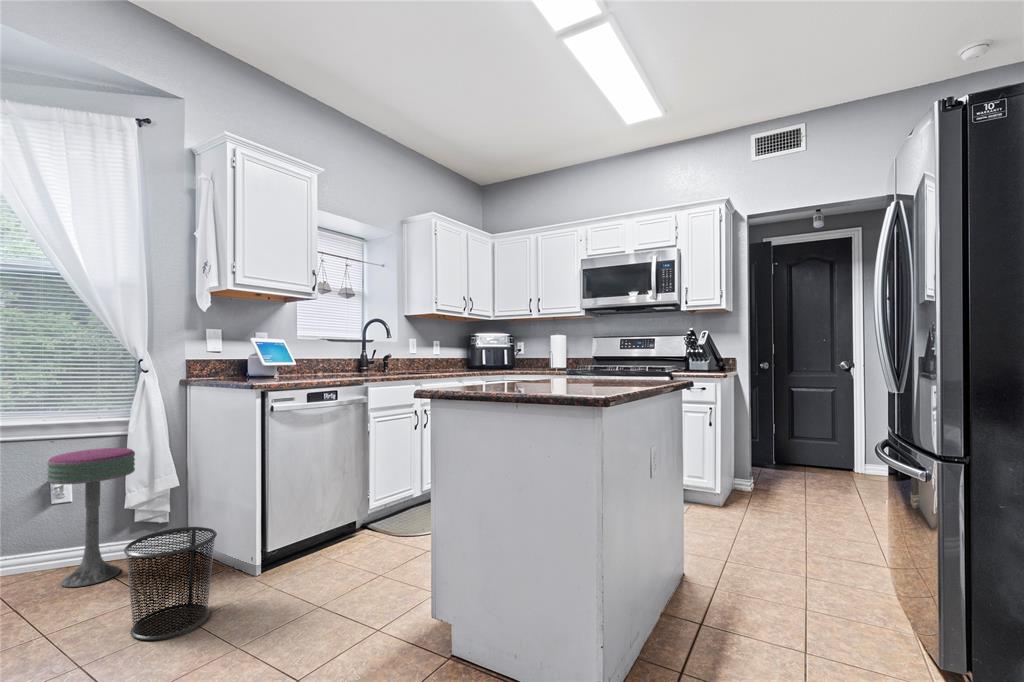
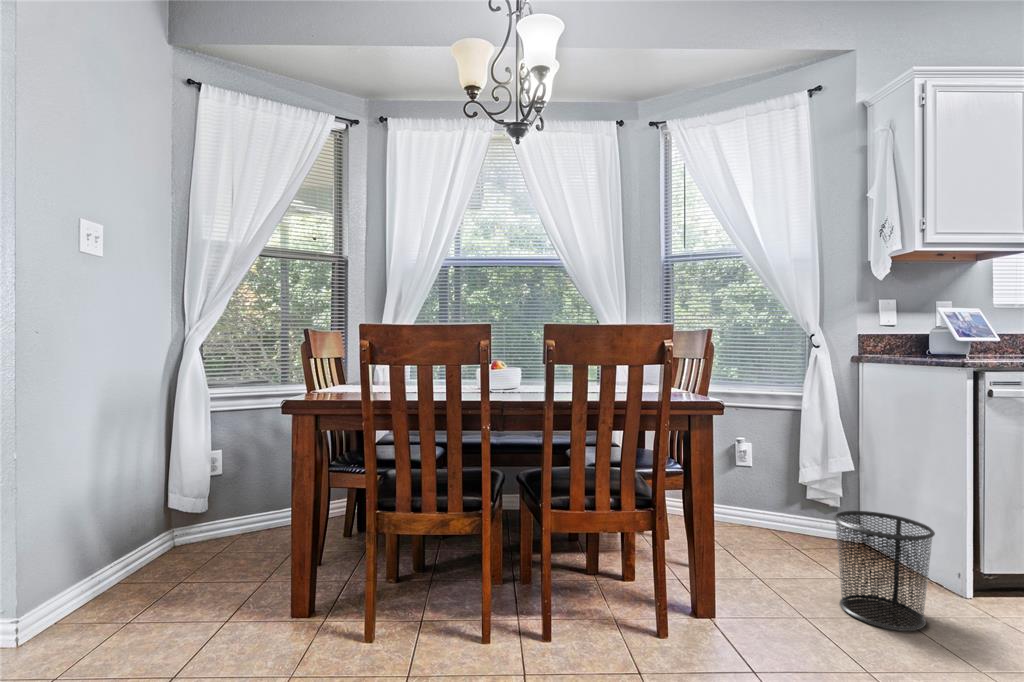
bar stool: present [47,448,135,587] -> none [742,418,813,547]

